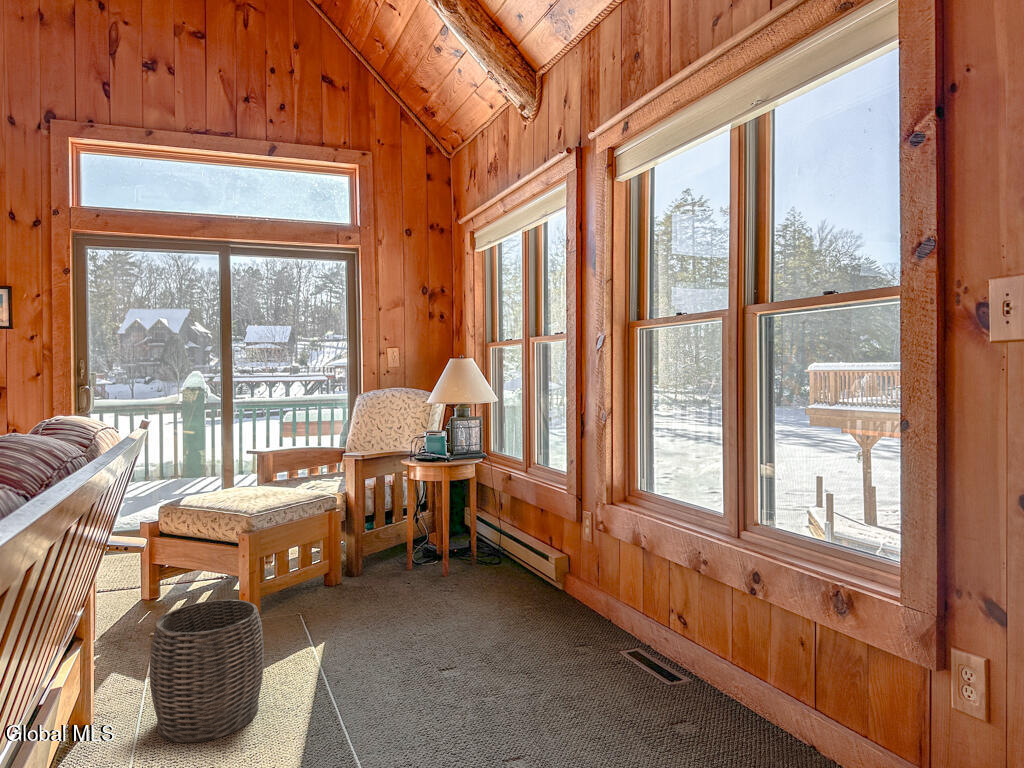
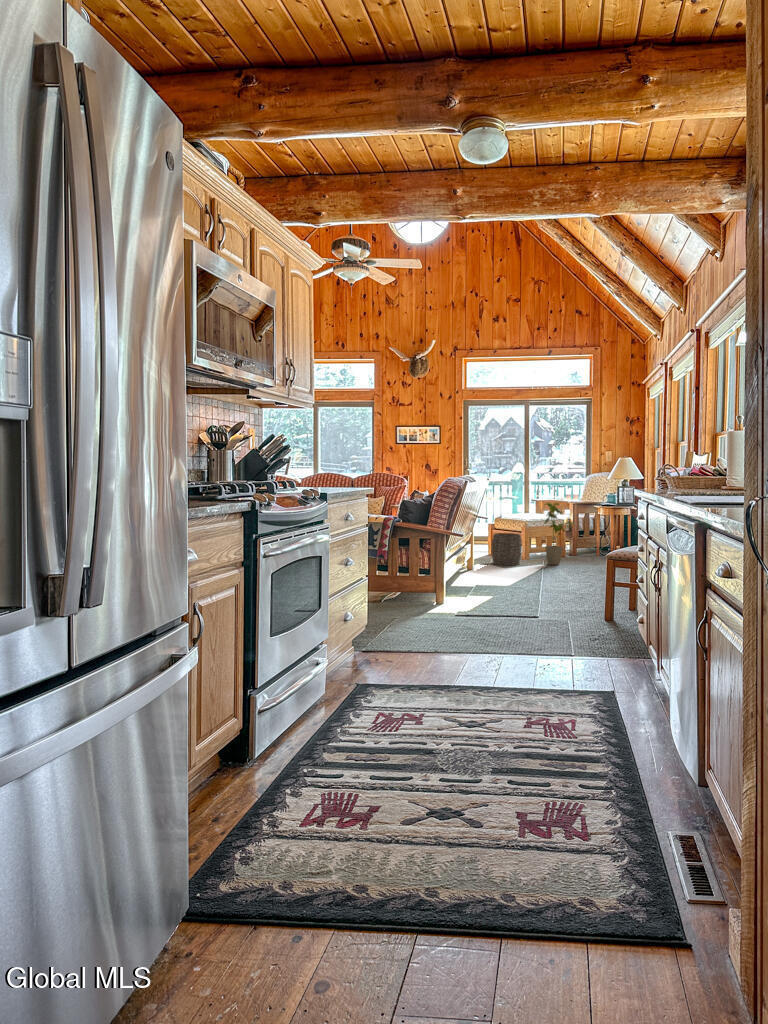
house plant: none [329,487,433,679] -> present [544,503,574,565]

